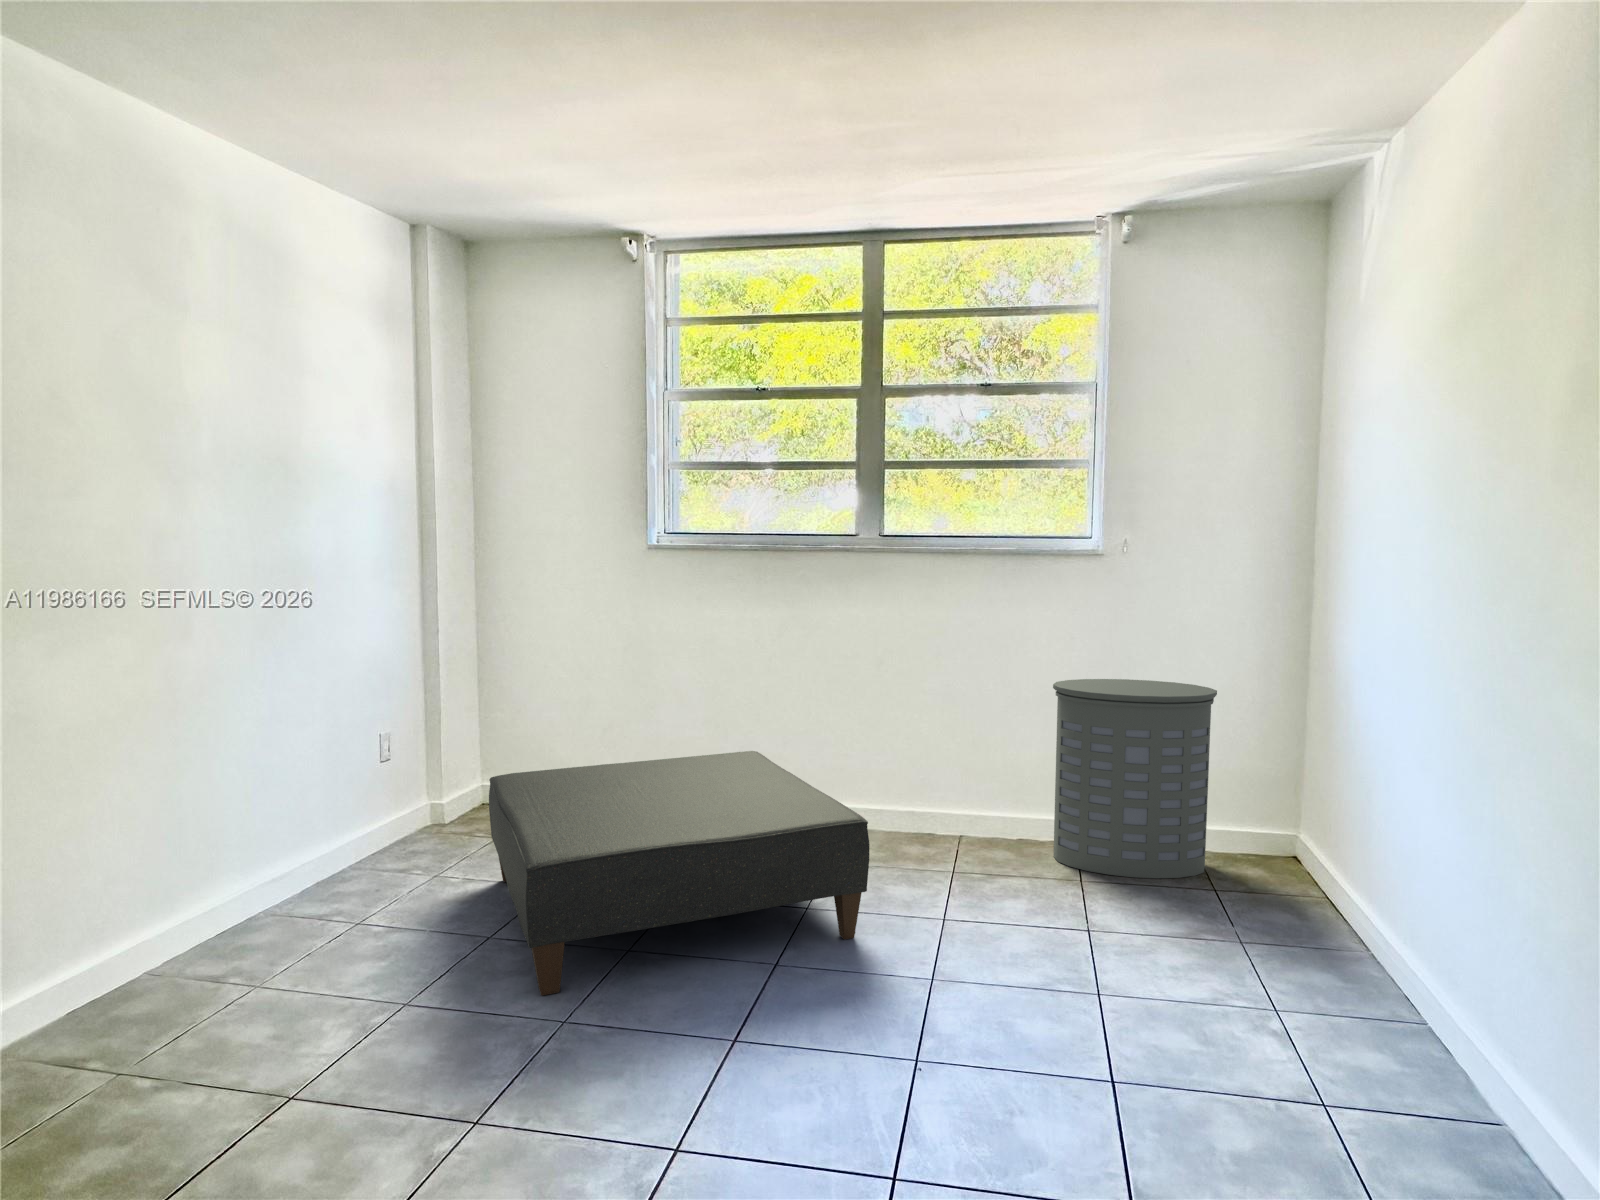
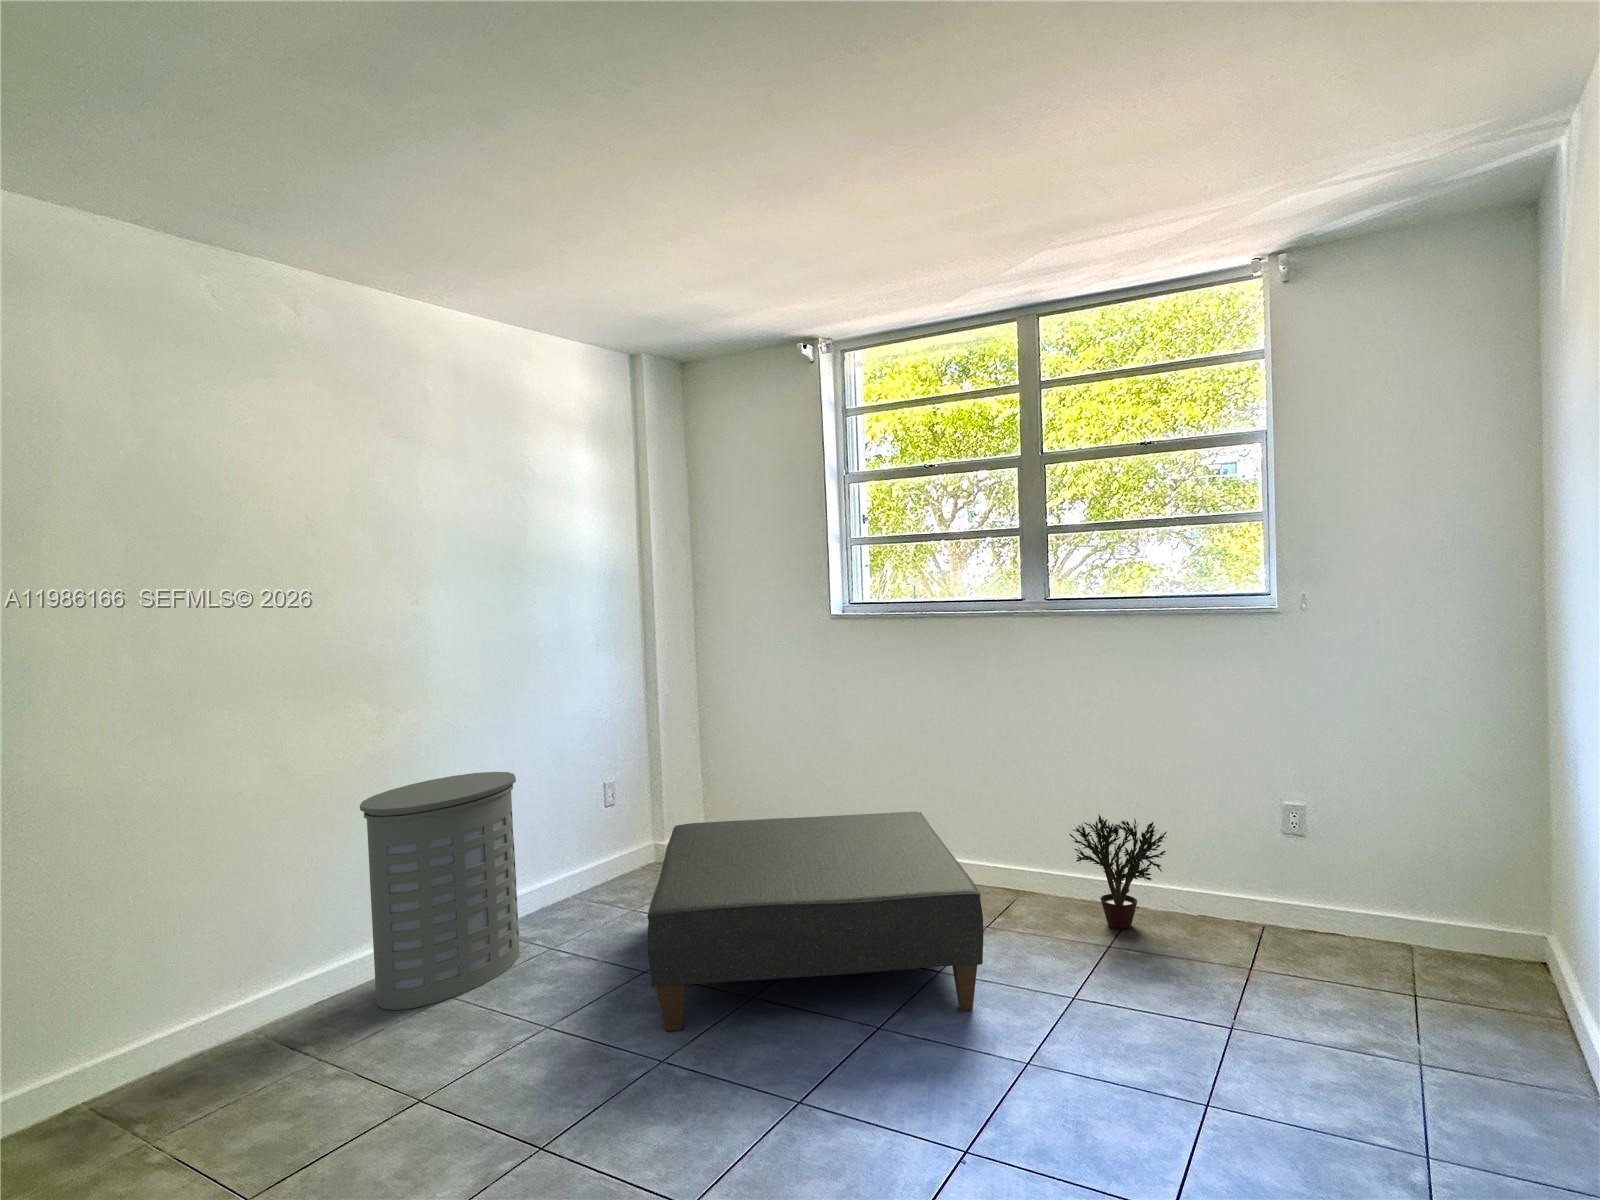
laundry hamper: present [1053,679,1217,878] -> present [360,772,519,1010]
potted plant: none [908,744,1000,853] -> present [1069,815,1167,929]

